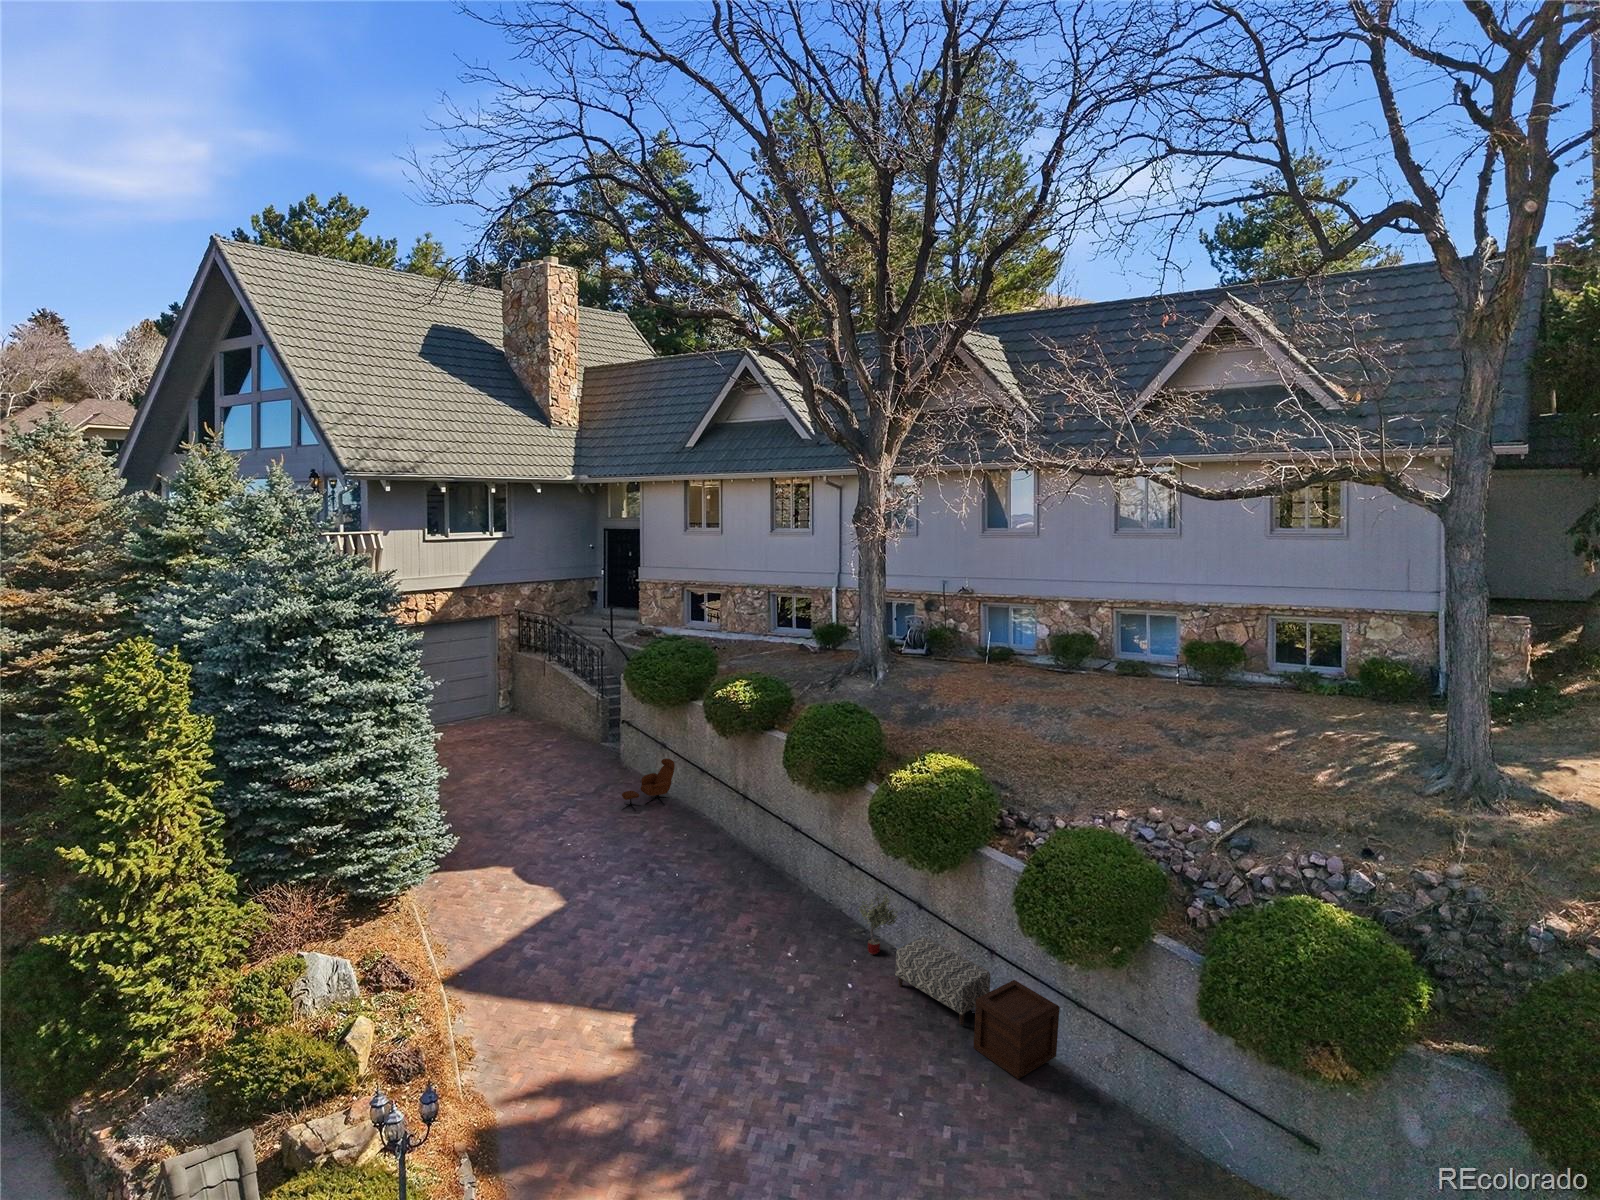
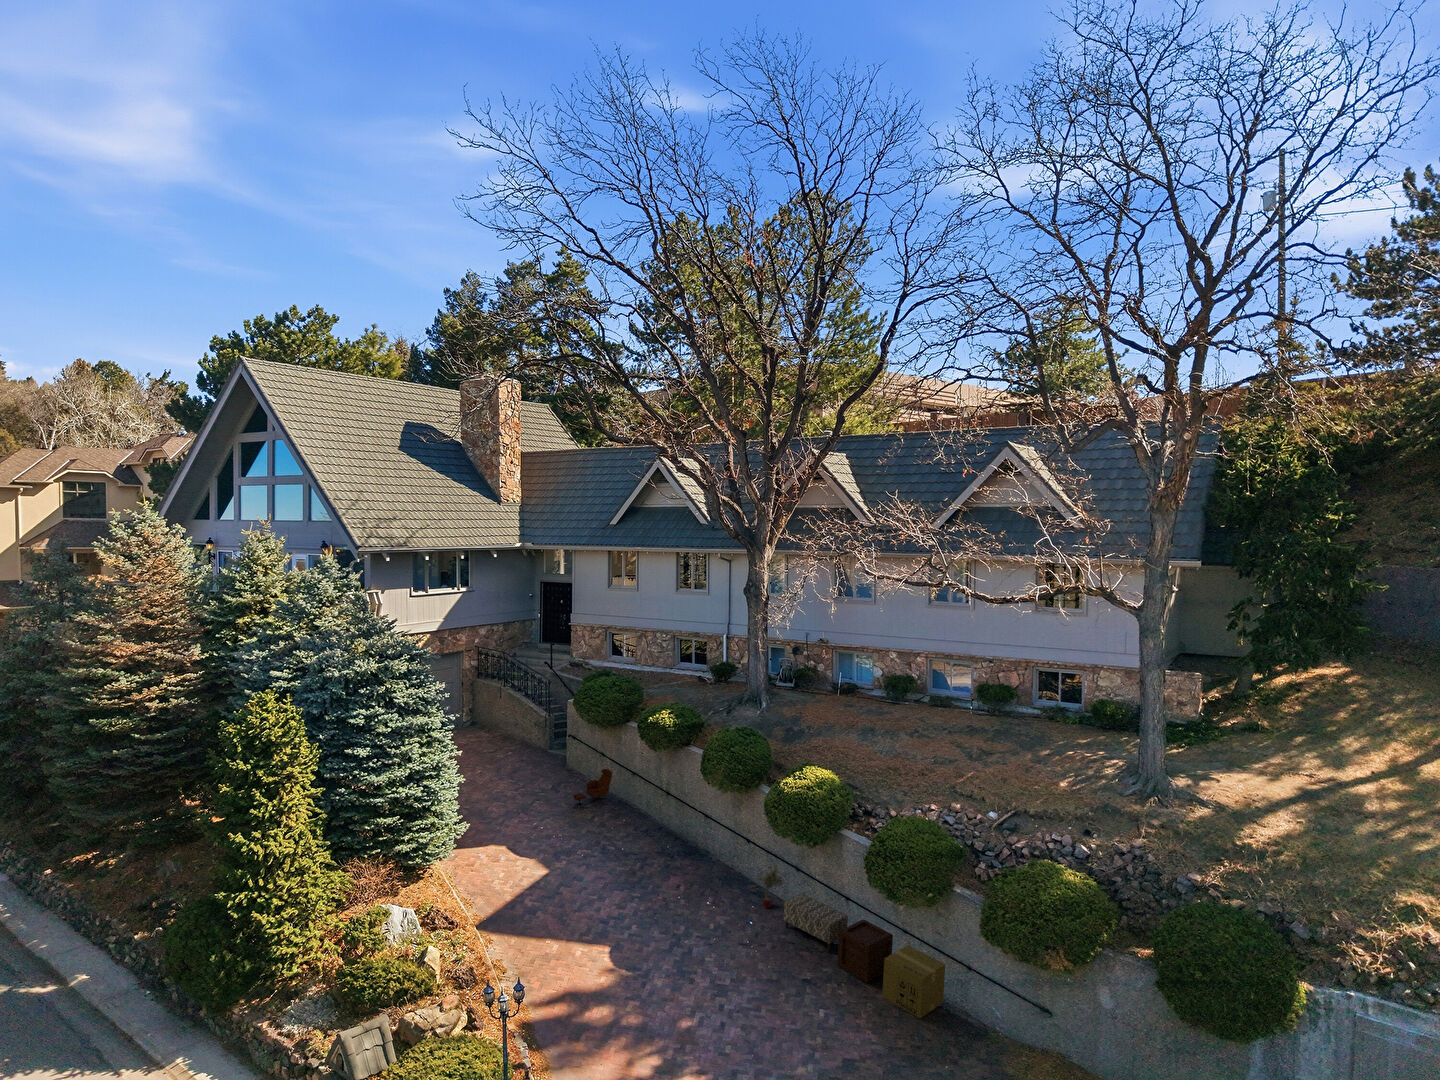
cardboard box: none [1042,1024,1144,1144] -> present [882,945,945,1018]

